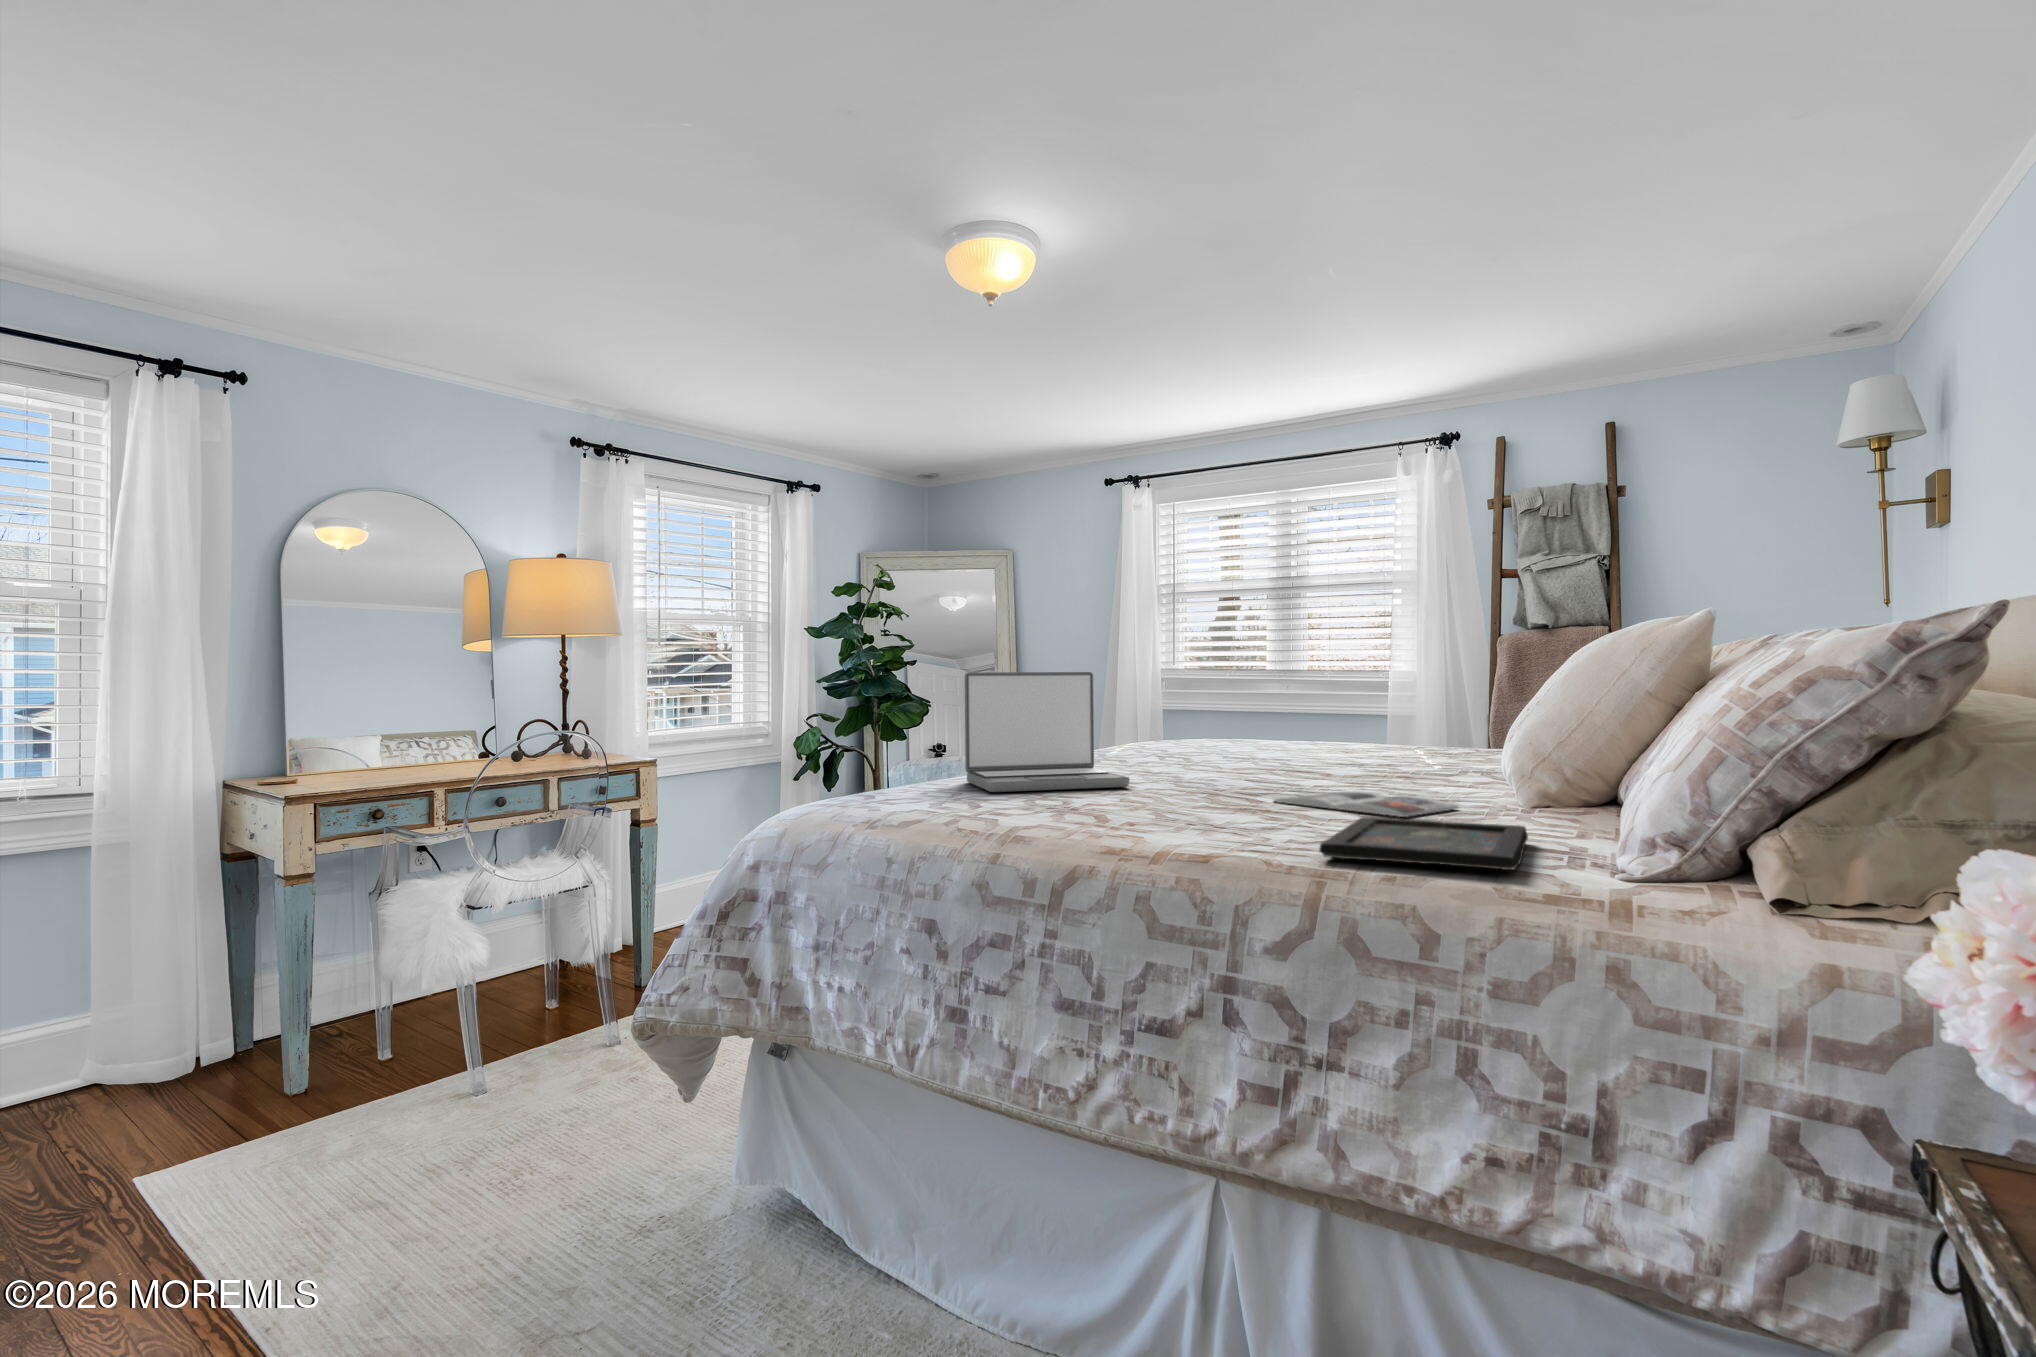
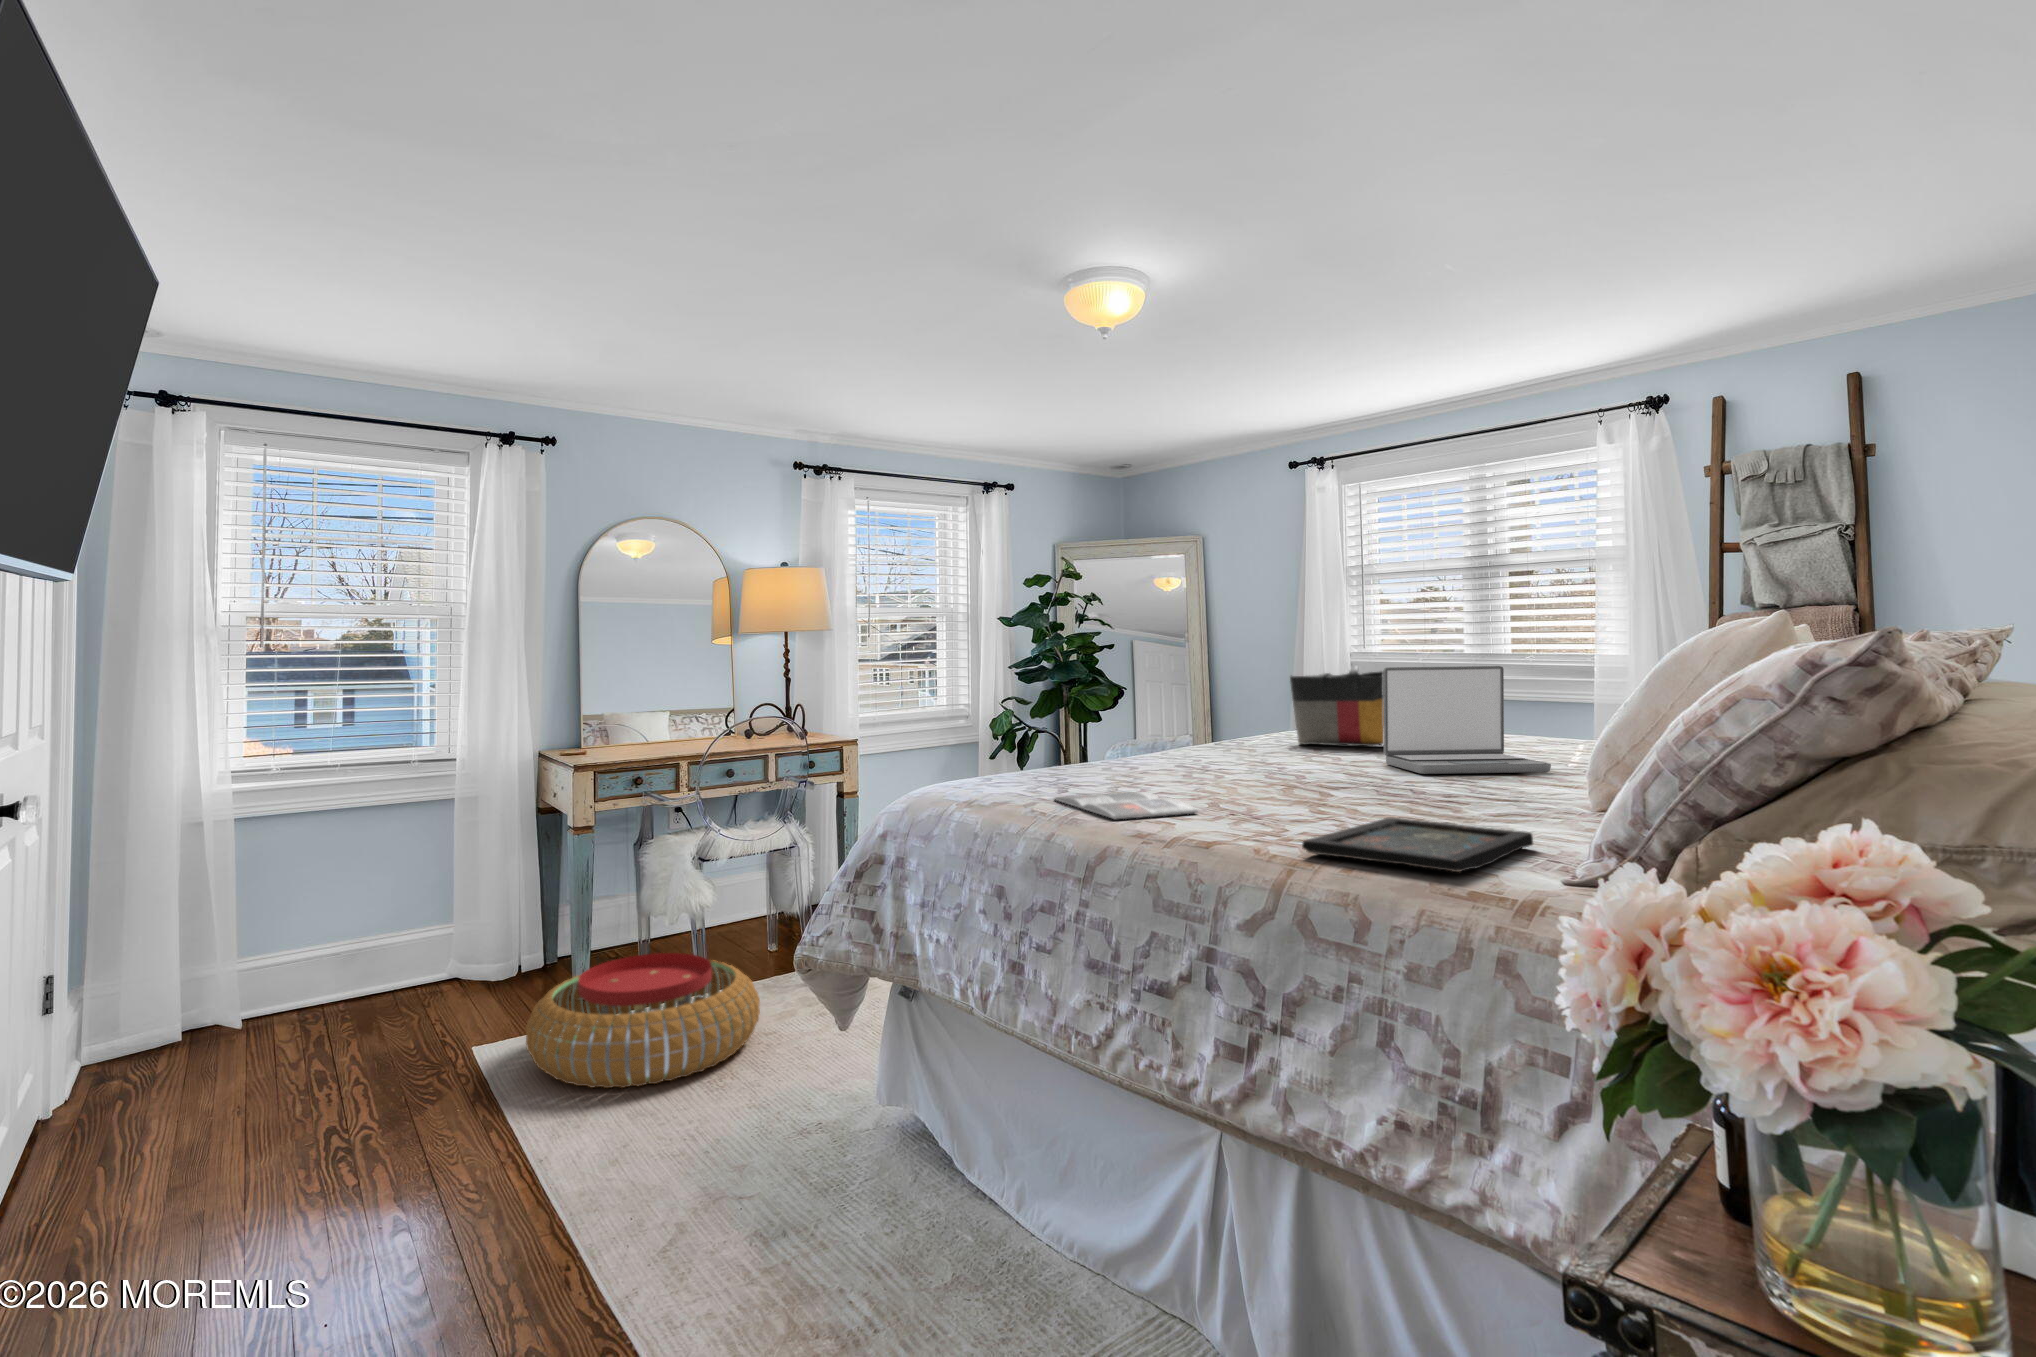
laptop: present [965,672,1129,792] -> present [1383,666,1551,774]
tote bag: none [1142,678,1243,754] -> present [1290,670,1384,746]
magazine: present [1274,791,1459,817] -> present [1055,792,1198,819]
pouf: none [225,1024,559,1213] -> present [525,953,760,1088]

